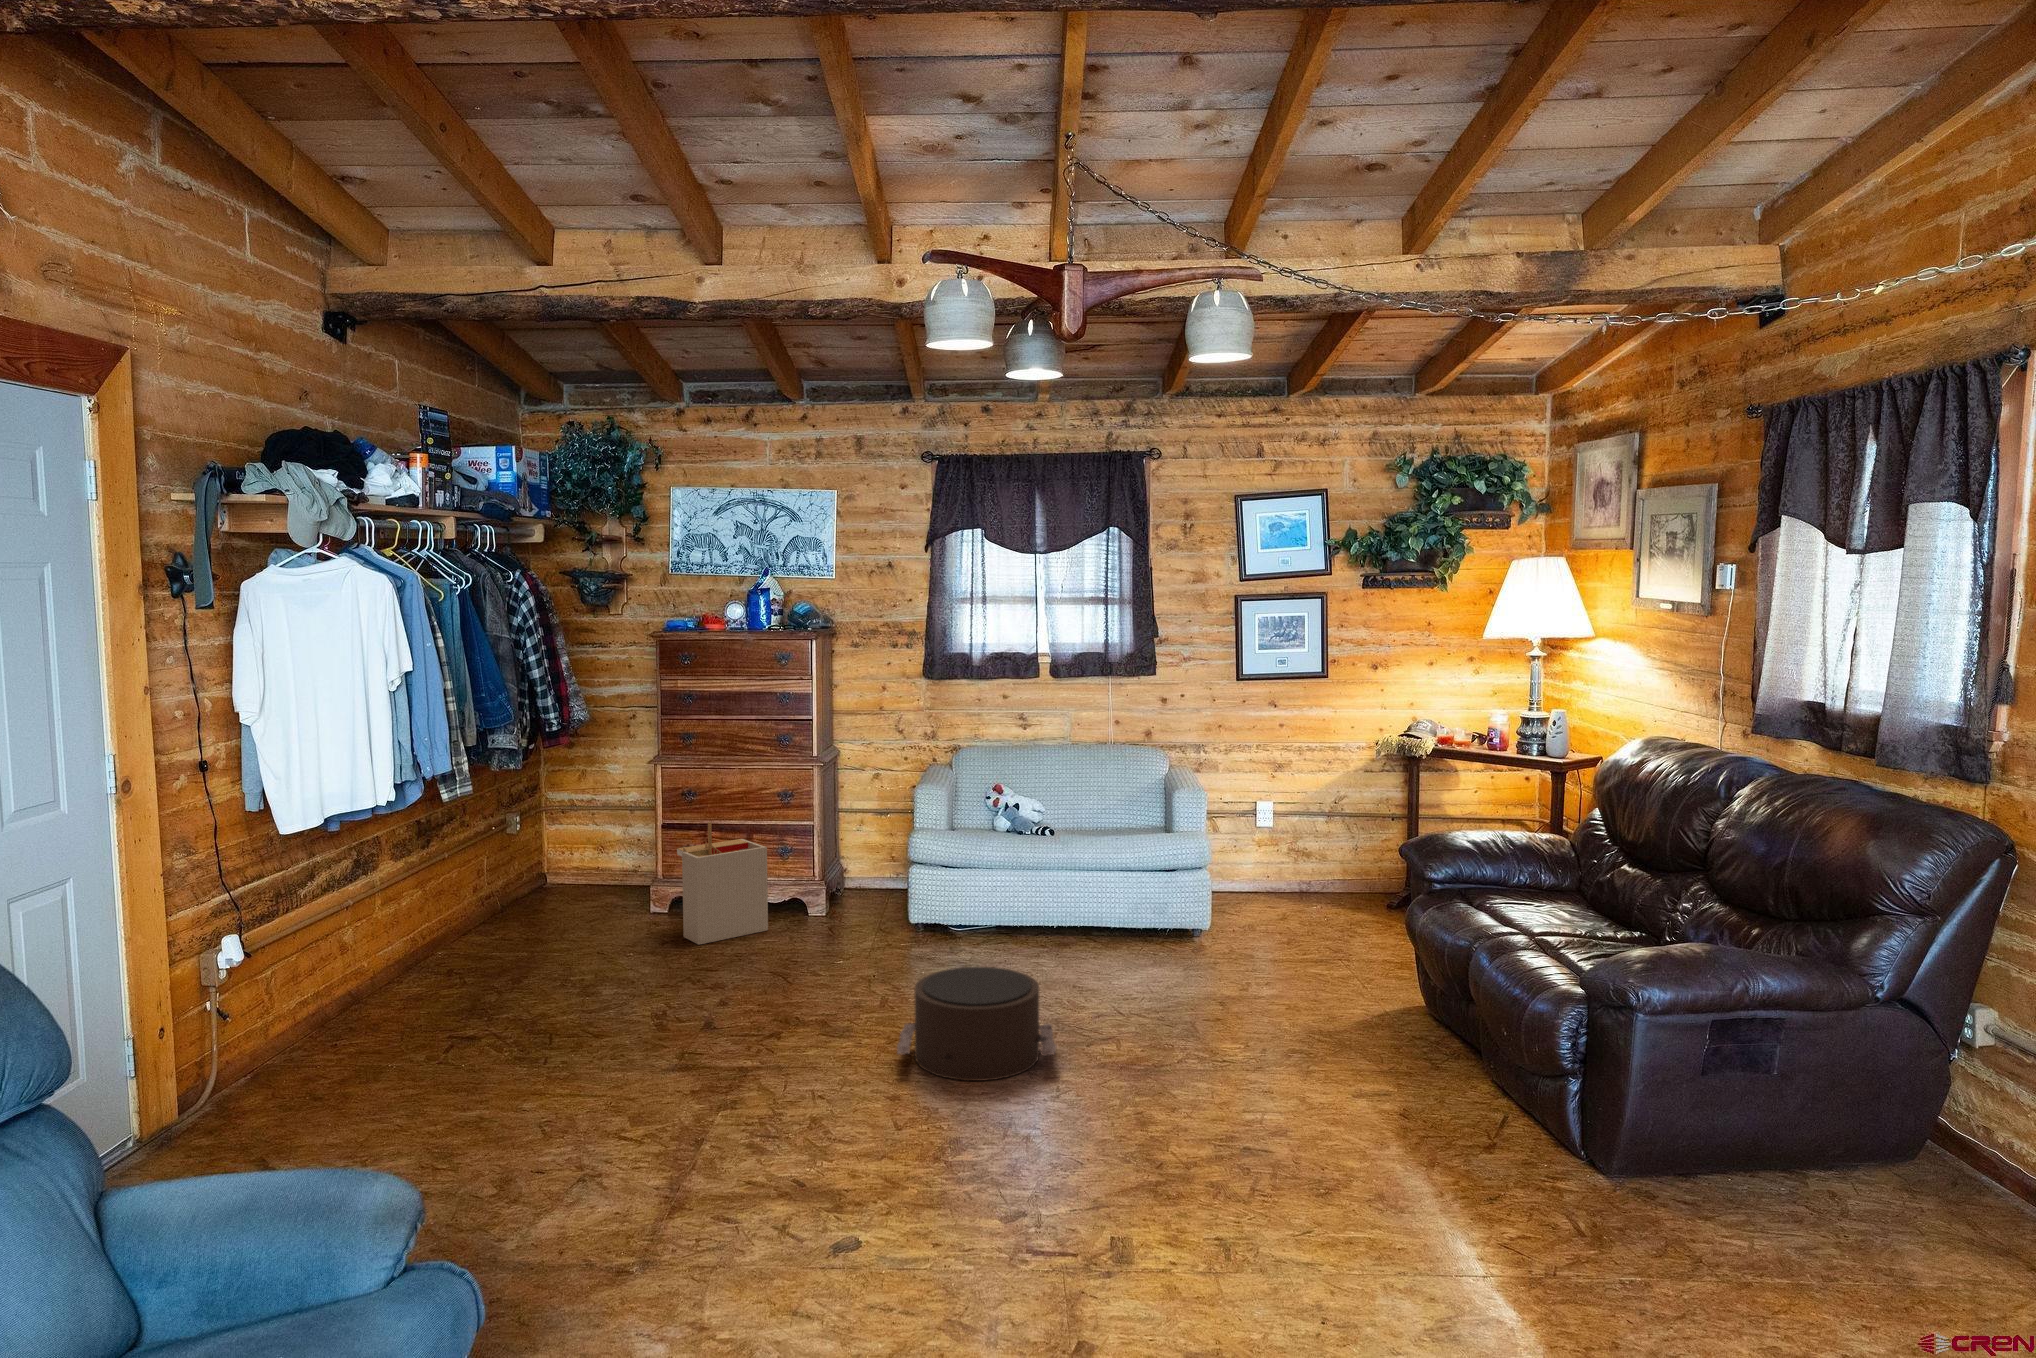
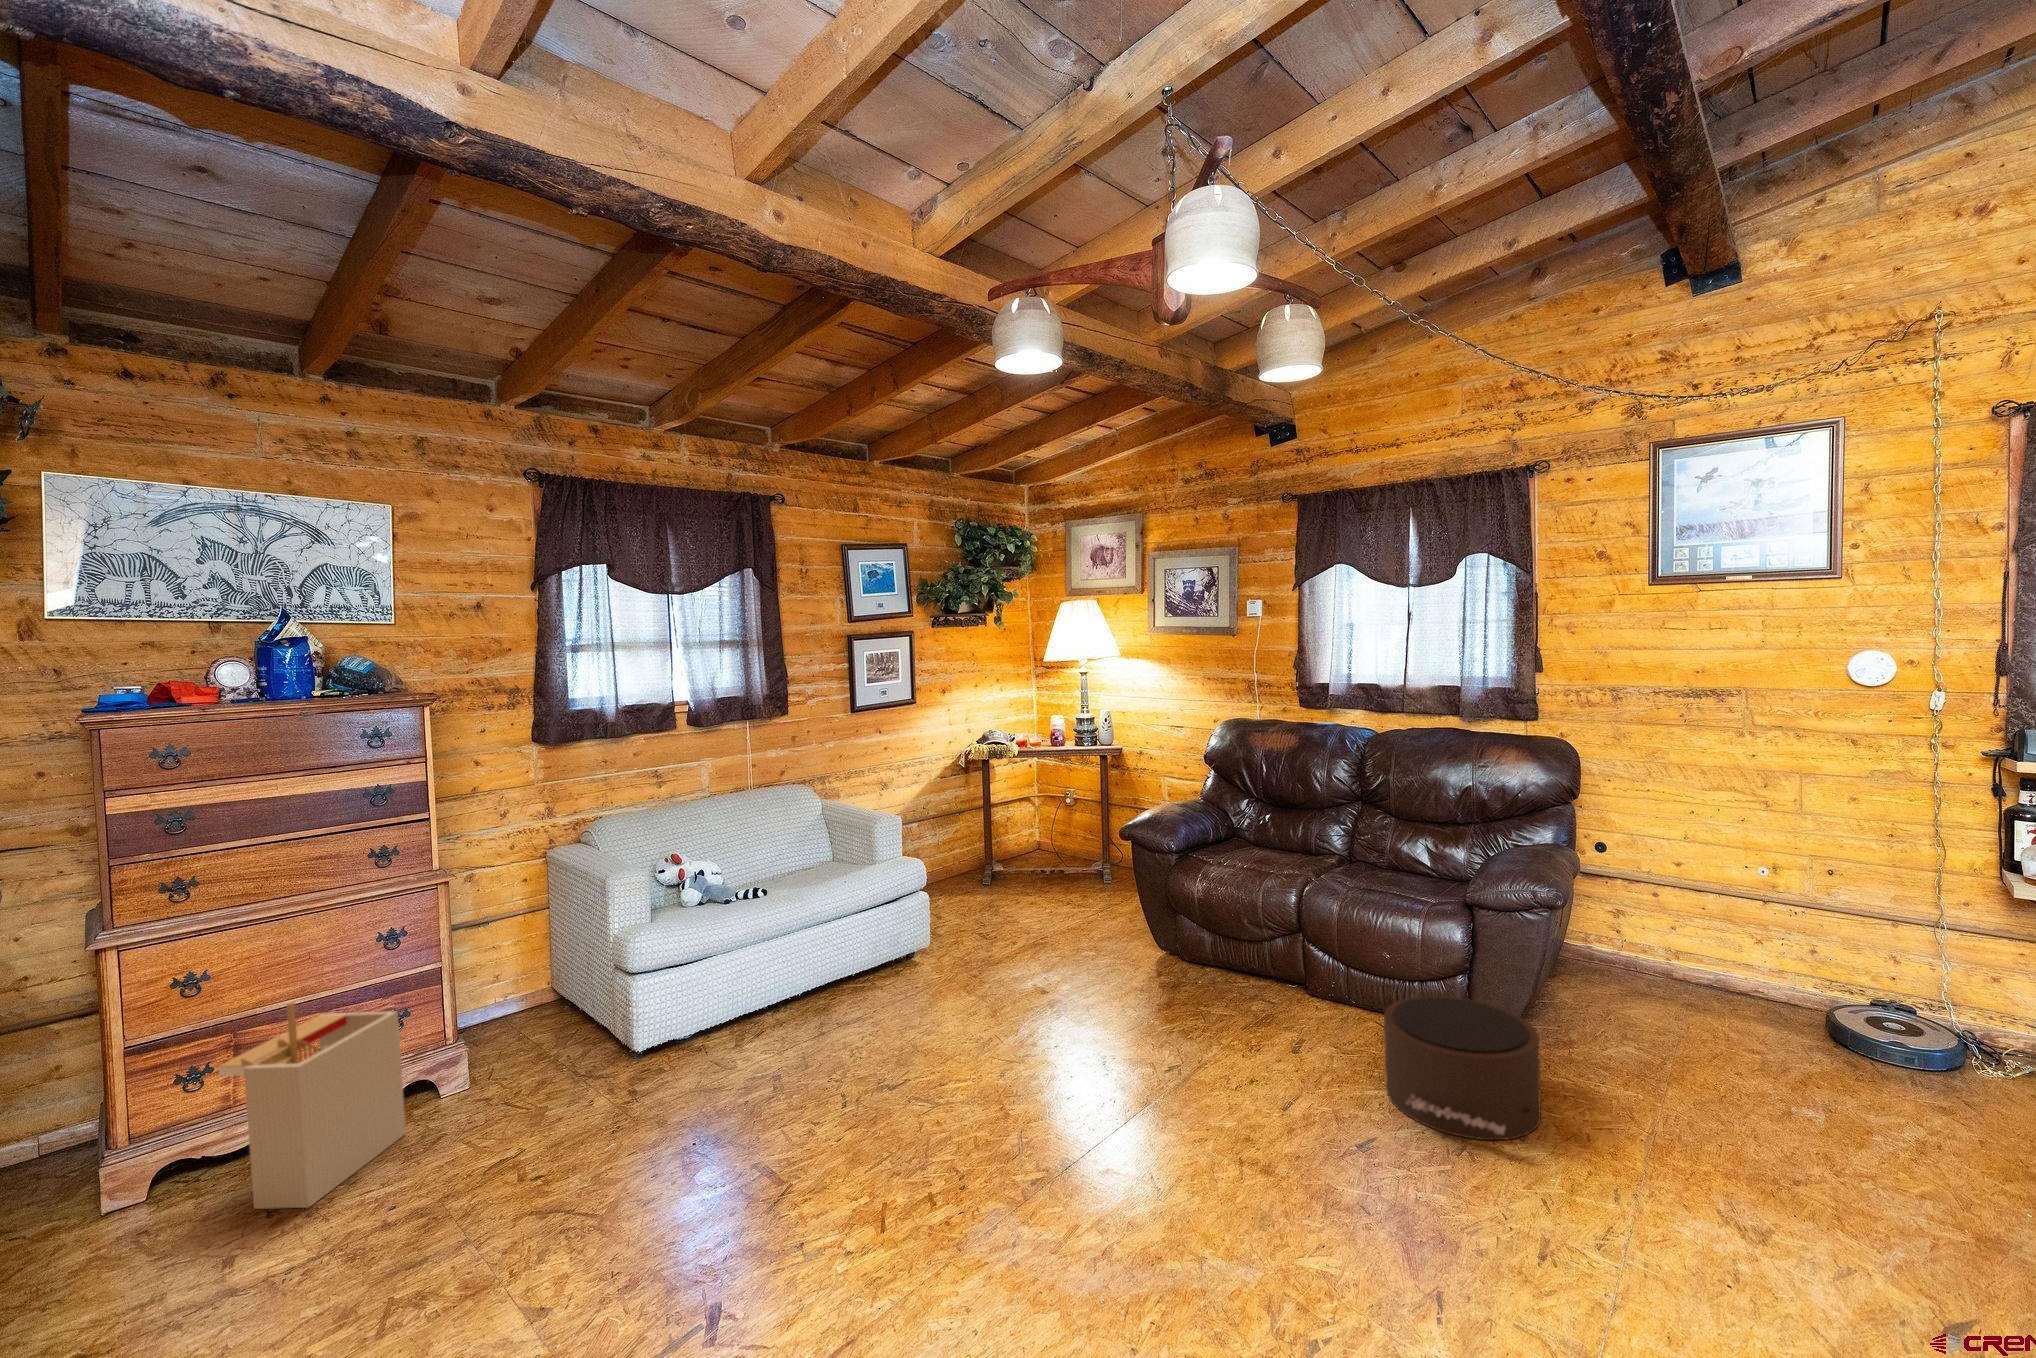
pouf: present [897,967,1056,1081] -> present [1384,996,1542,1140]

